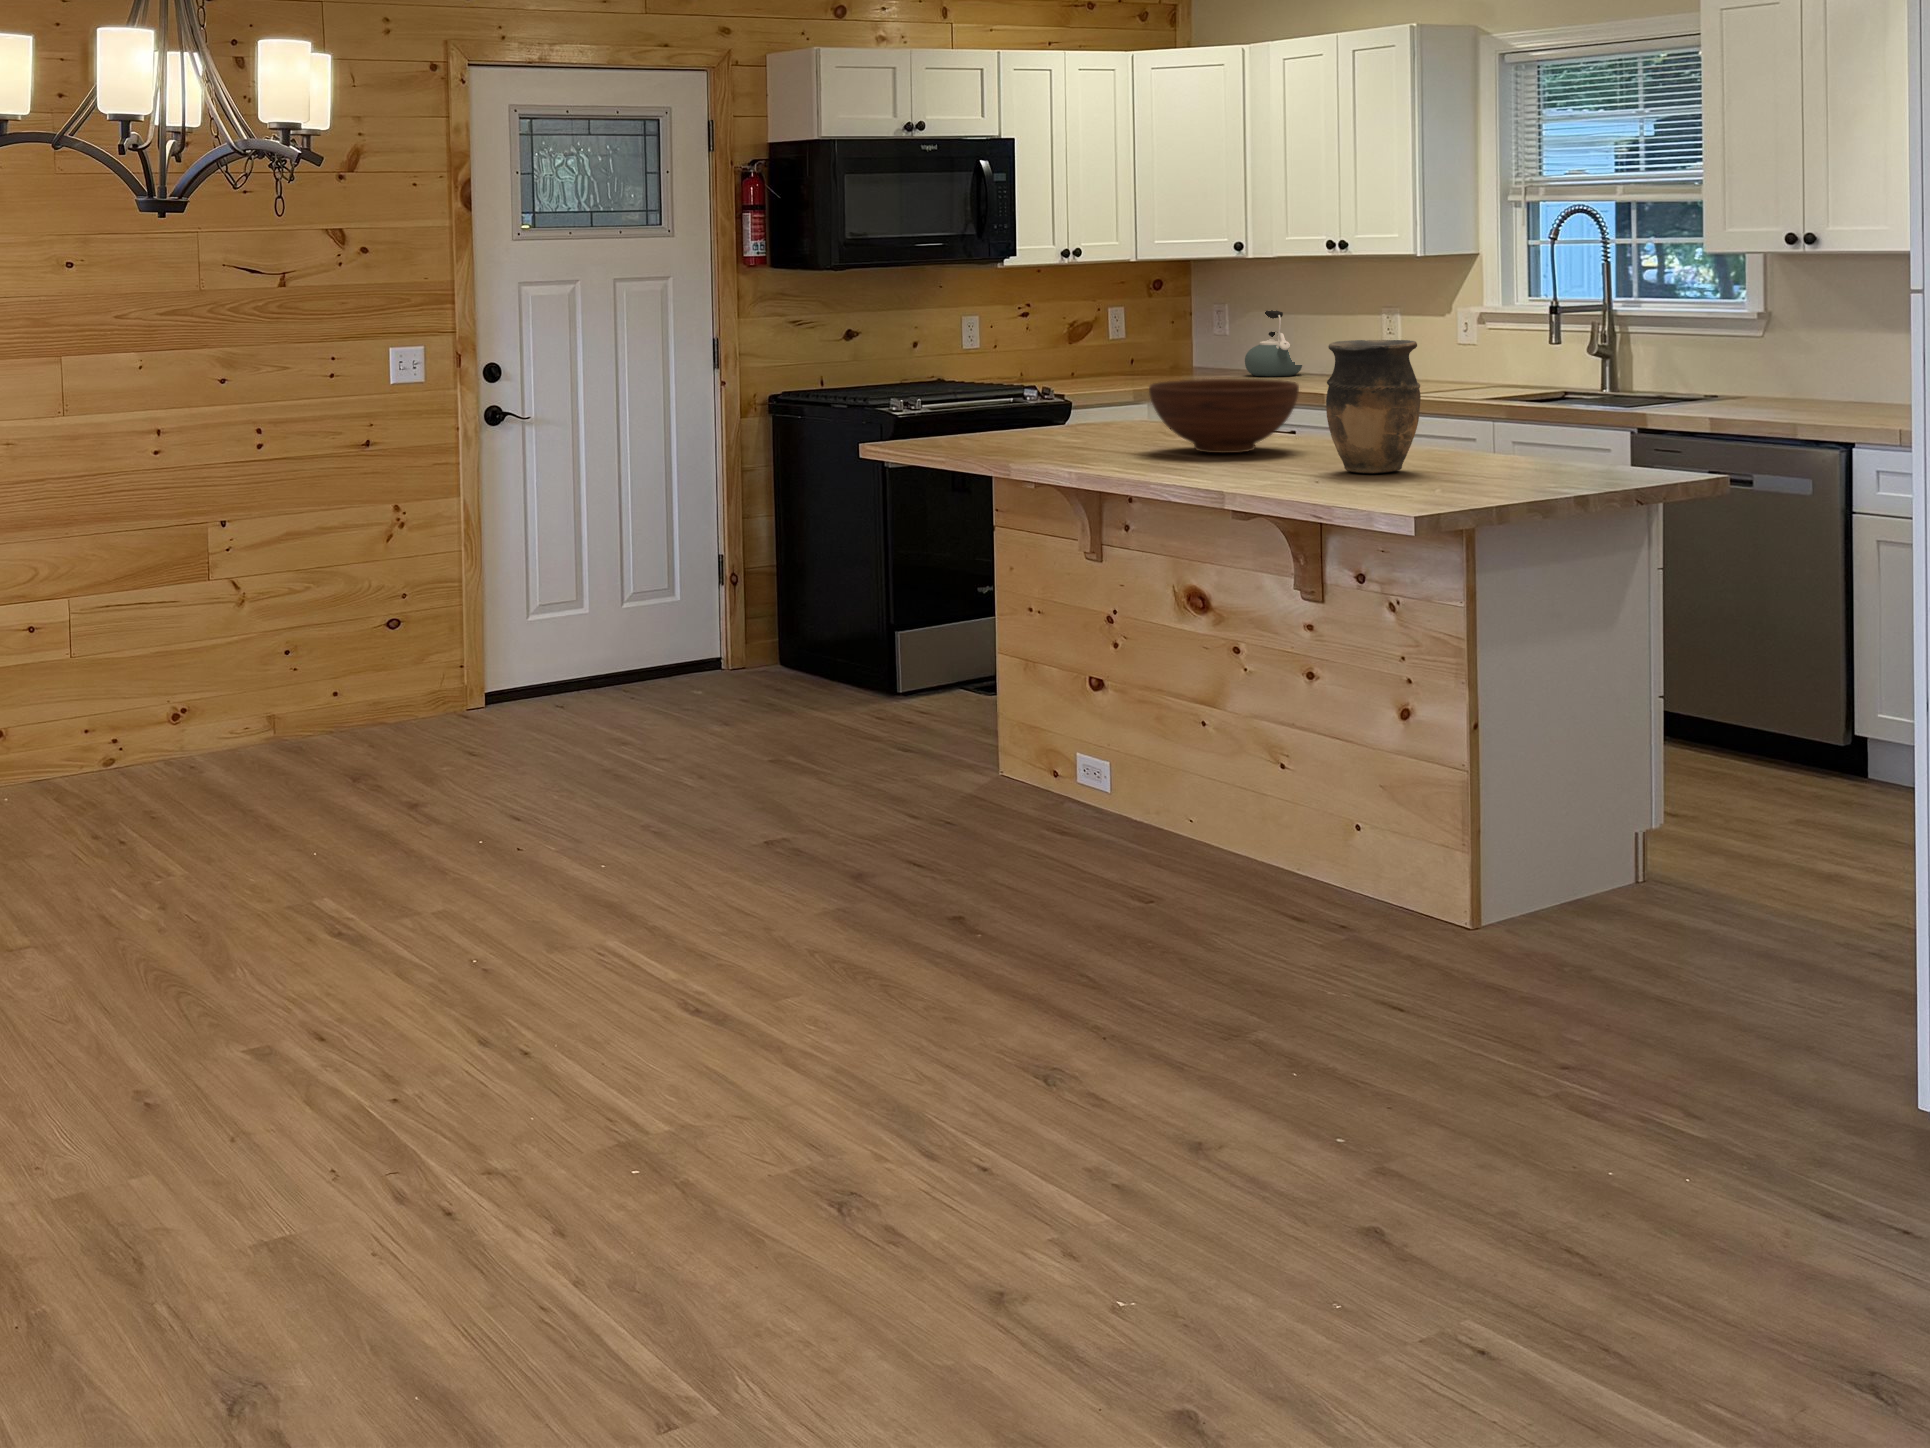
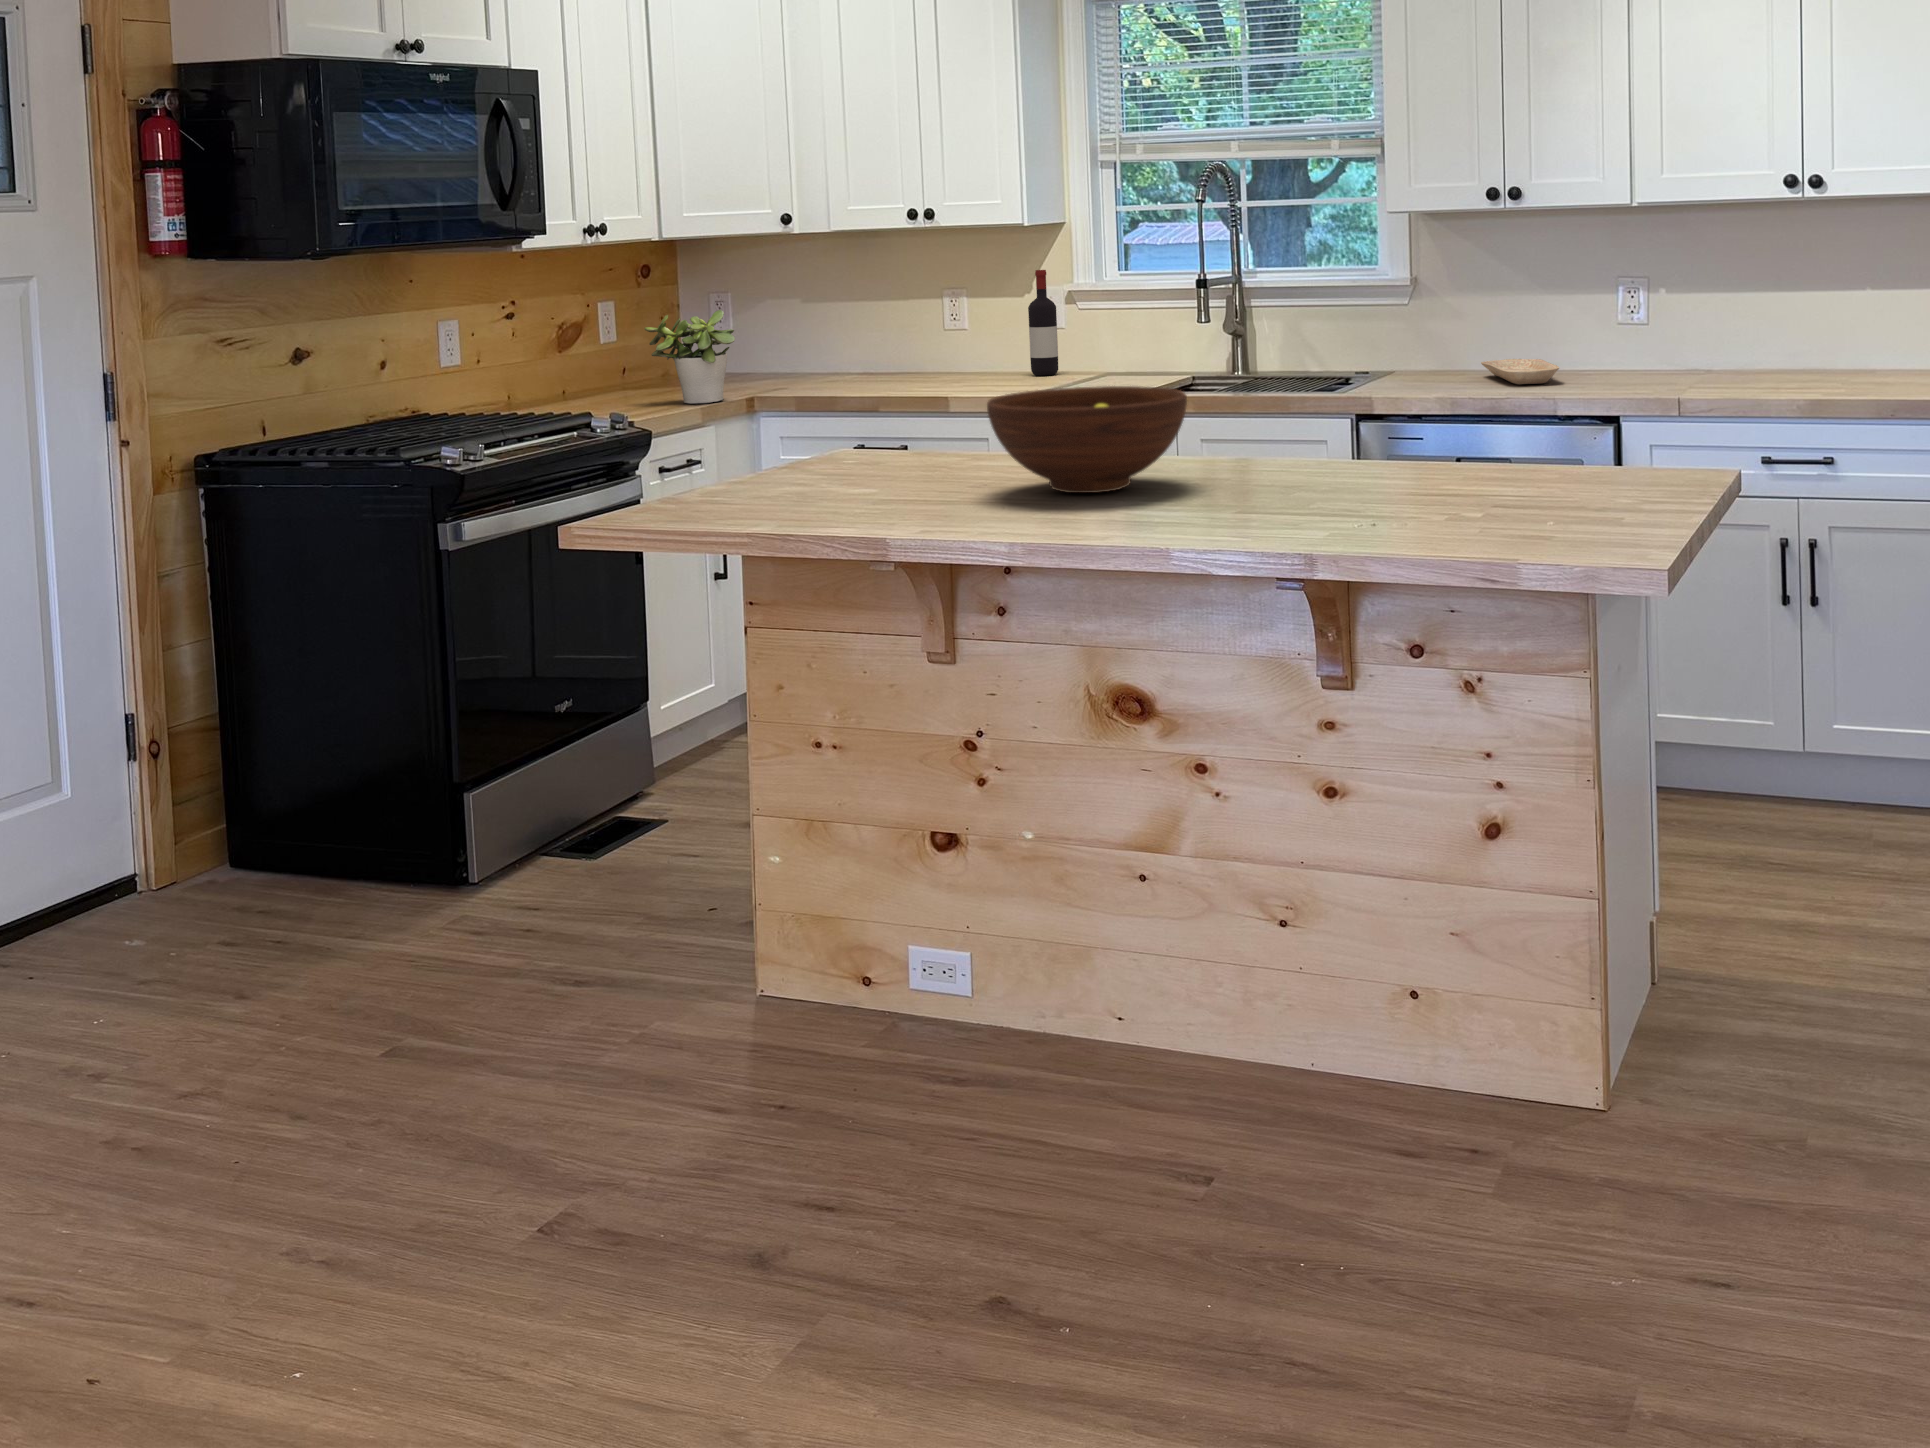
wine bottle: none [1442,294,1468,385] -> present [1028,270,1058,376]
kettle: present [1245,310,1302,376] -> none [759,297,828,377]
potted plant: none [1114,317,1182,389] -> present [644,310,735,404]
vase: present [1326,340,1421,474] -> none [1317,324,1437,508]
tray: none [1789,391,1861,413] -> present [1481,359,1559,384]

